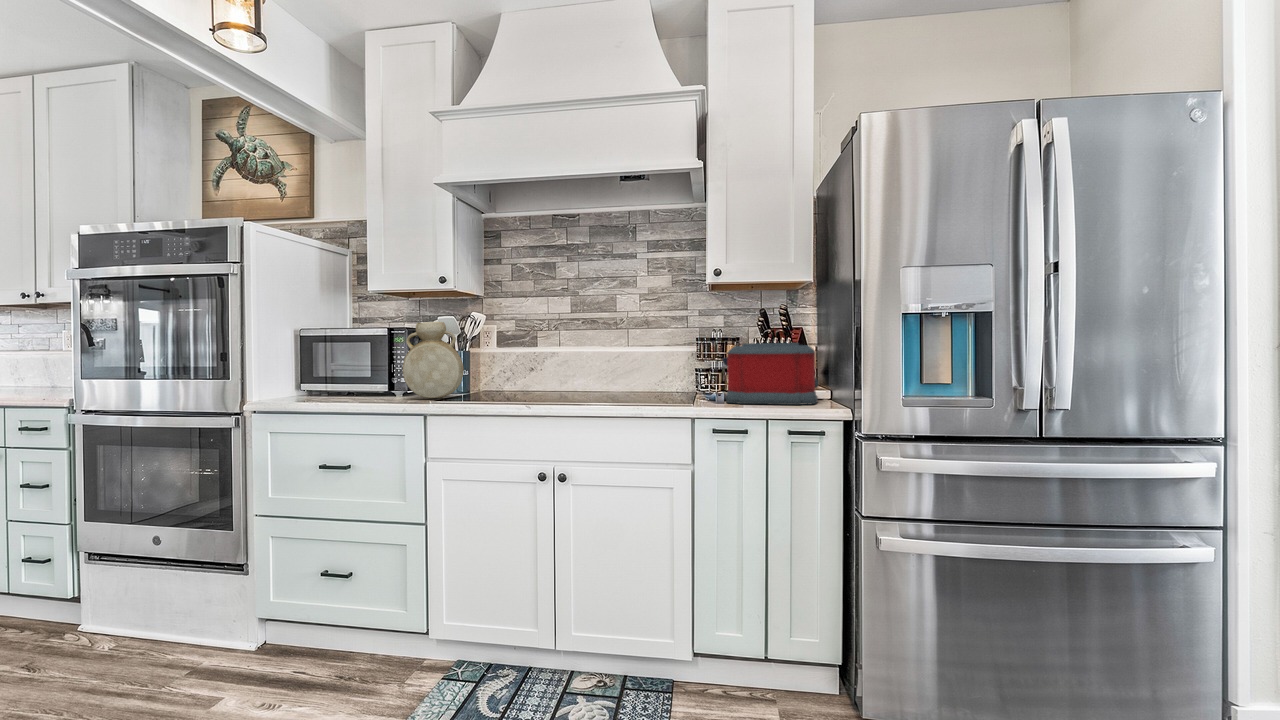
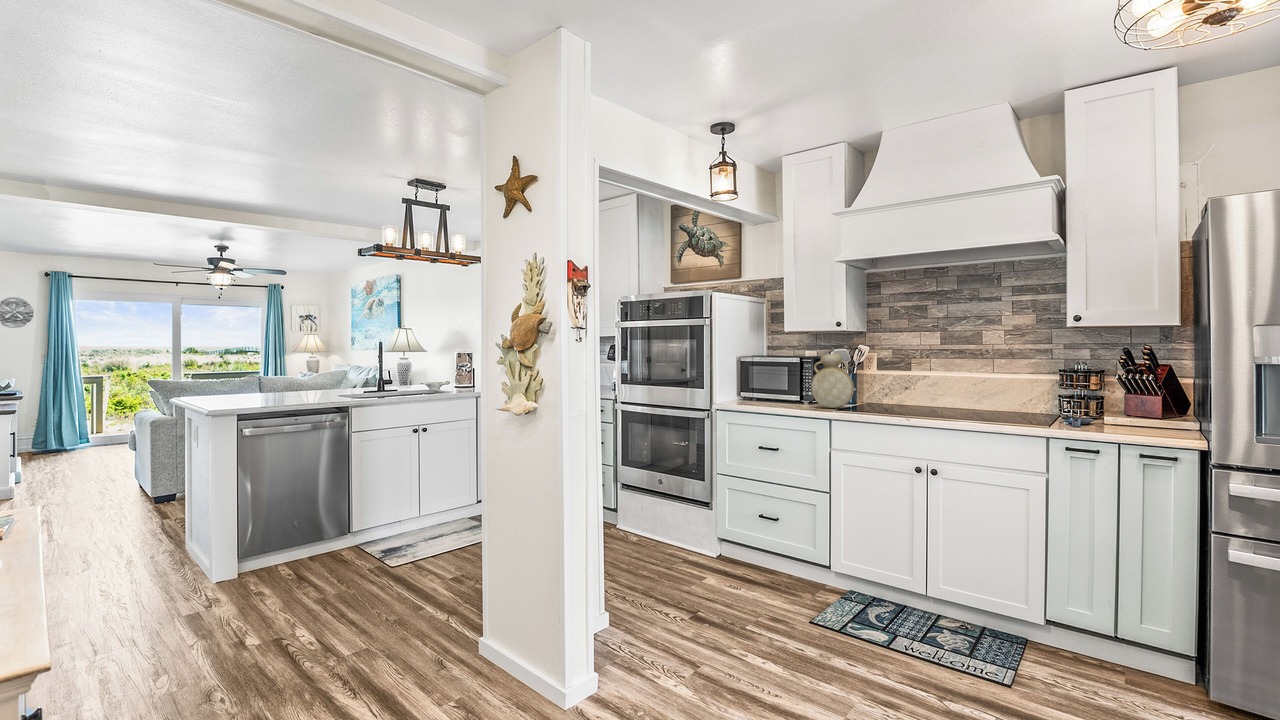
toaster: present [722,343,818,405] -> none [1081,377,1182,432]

